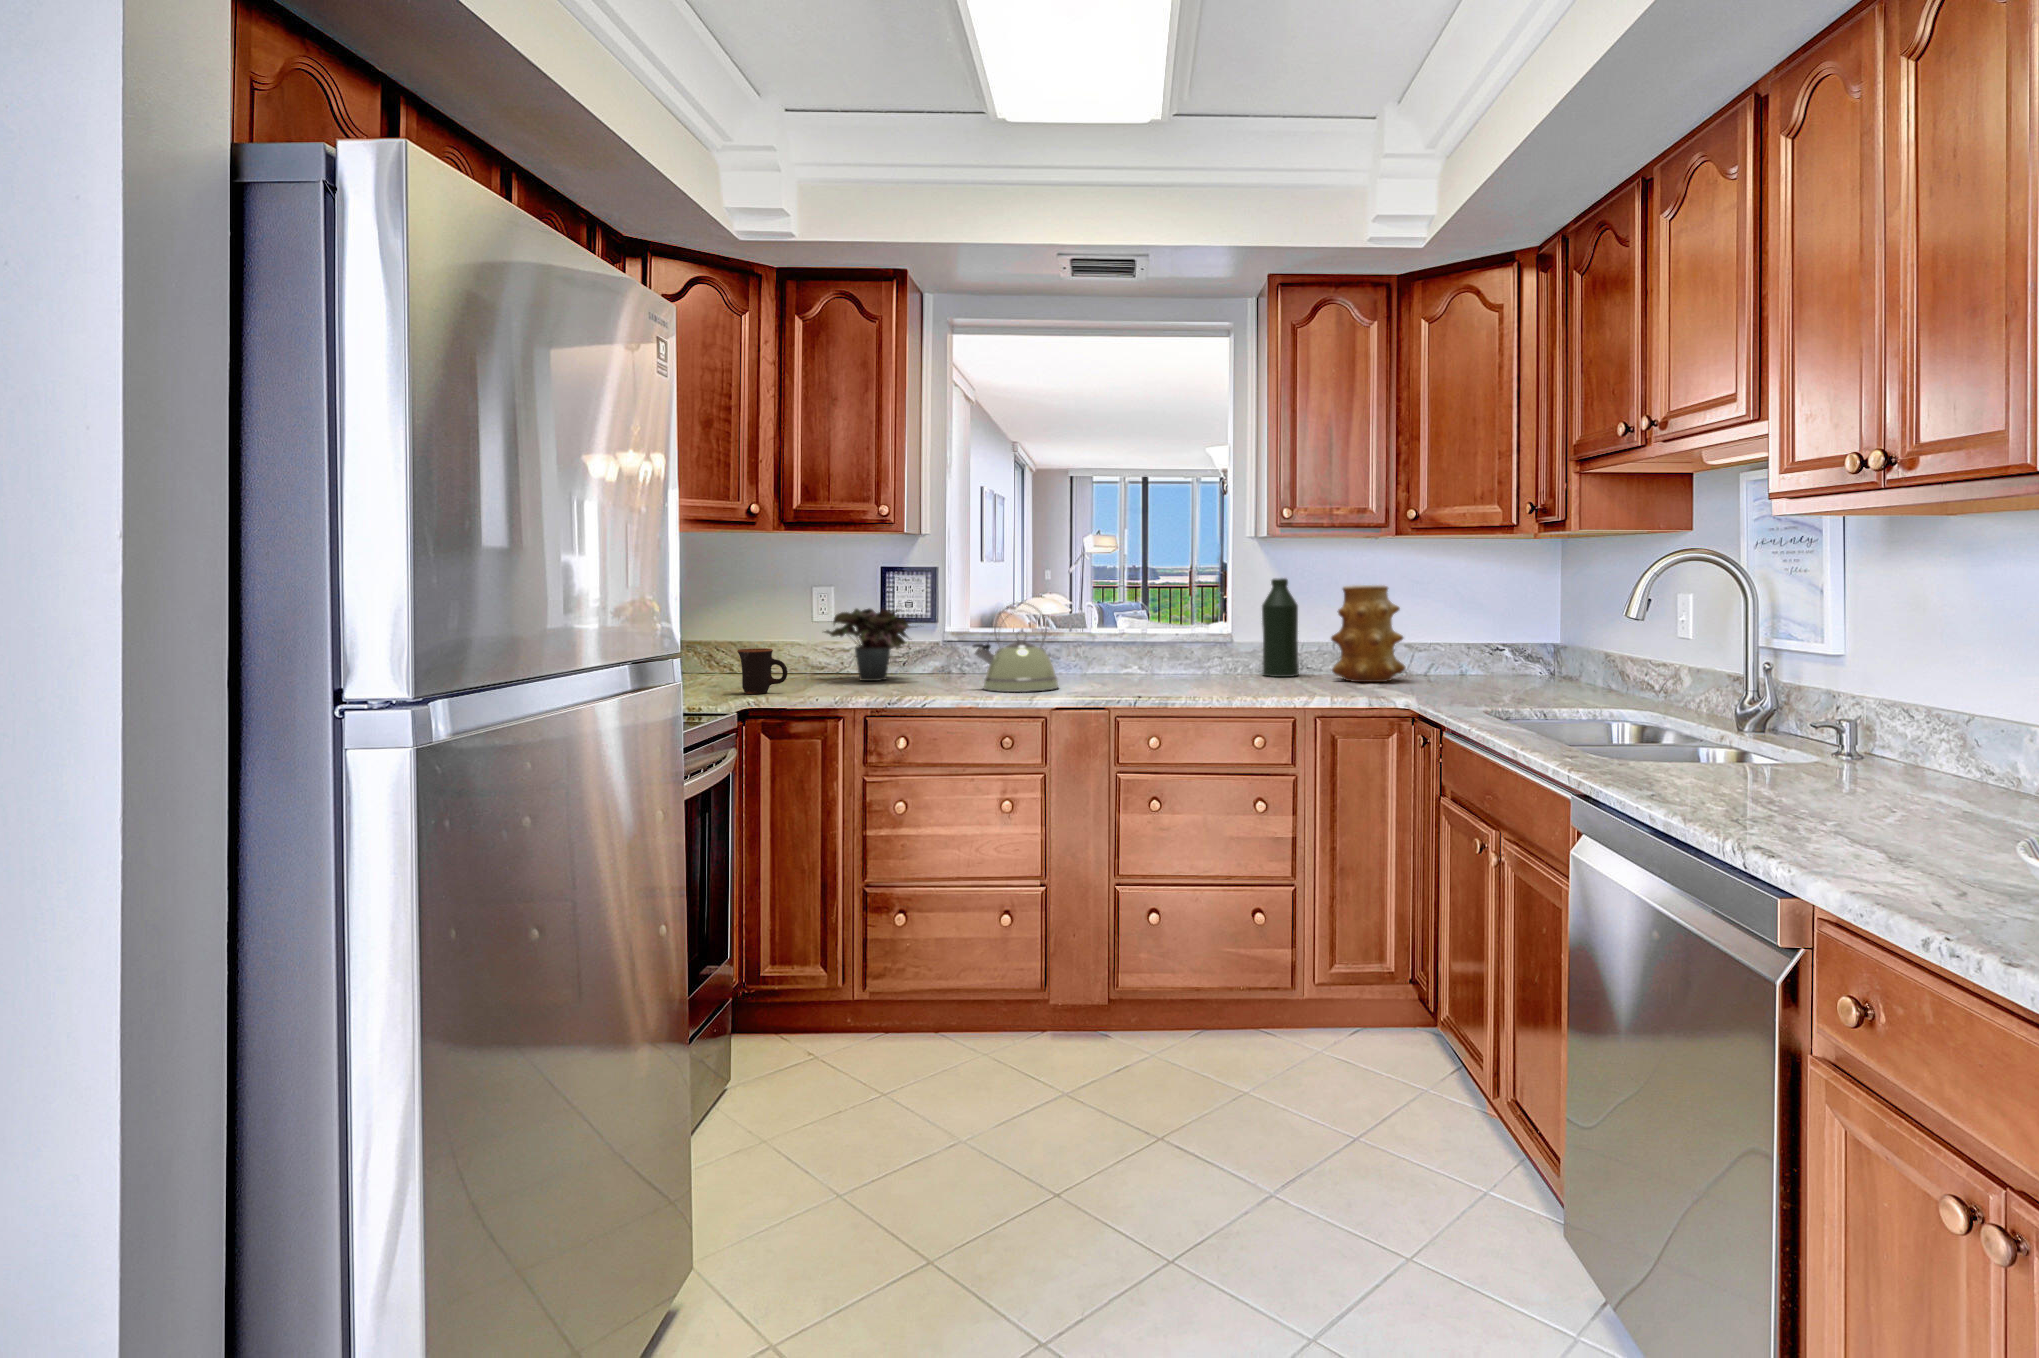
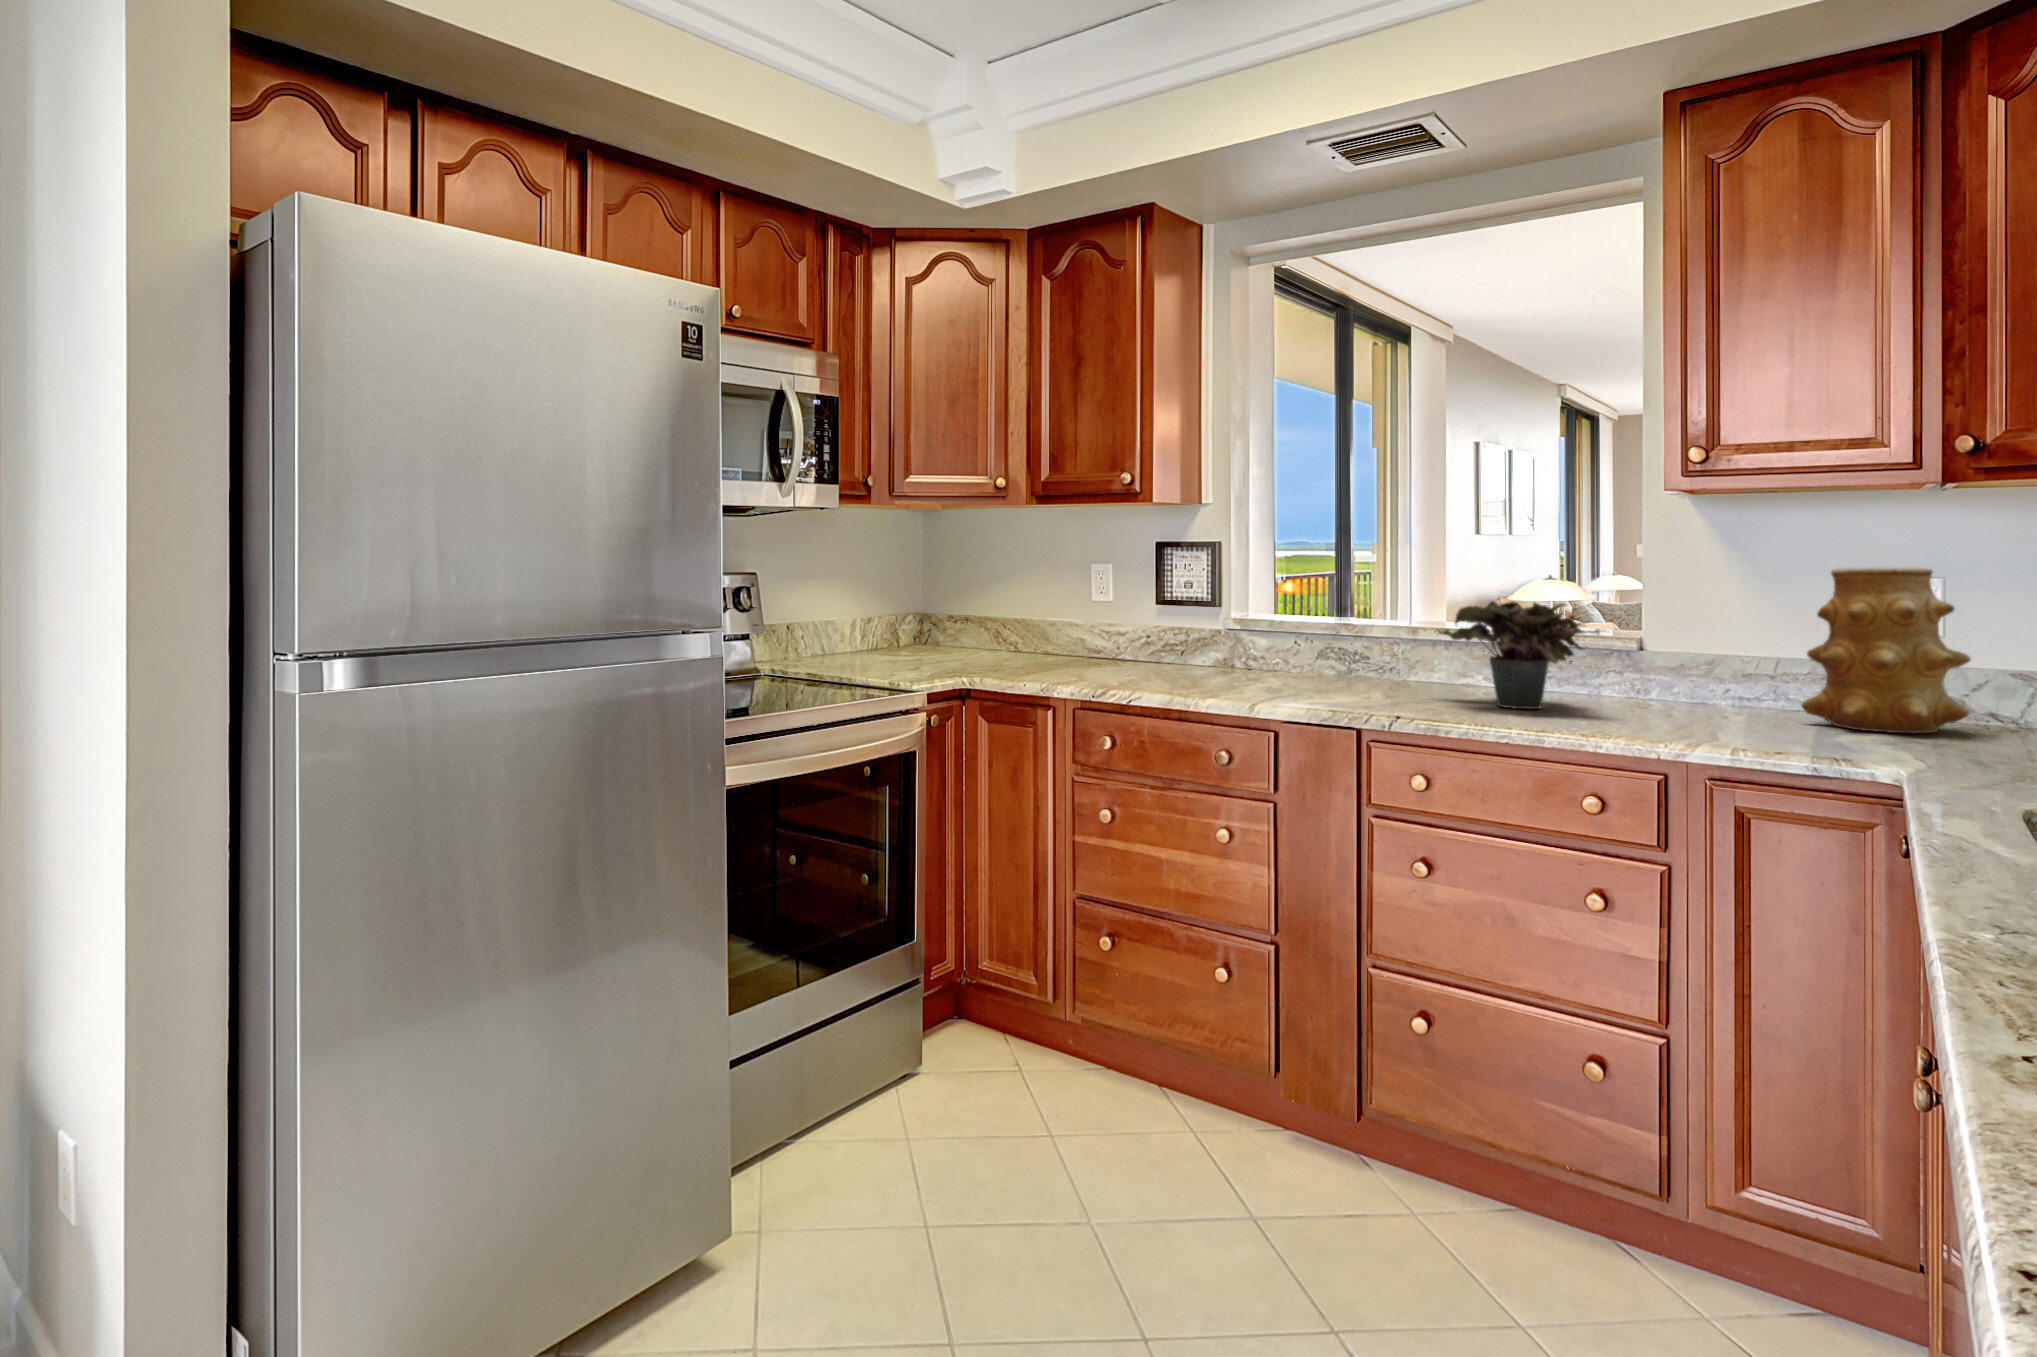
bottle: present [1262,578,1299,677] -> none [1690,555,1763,710]
kettle: present [973,603,1058,692] -> none [1203,585,1316,698]
potted plant: present [824,608,911,681] -> present [1439,601,1605,709]
mug: present [737,648,788,694] -> none [962,629,1007,676]

